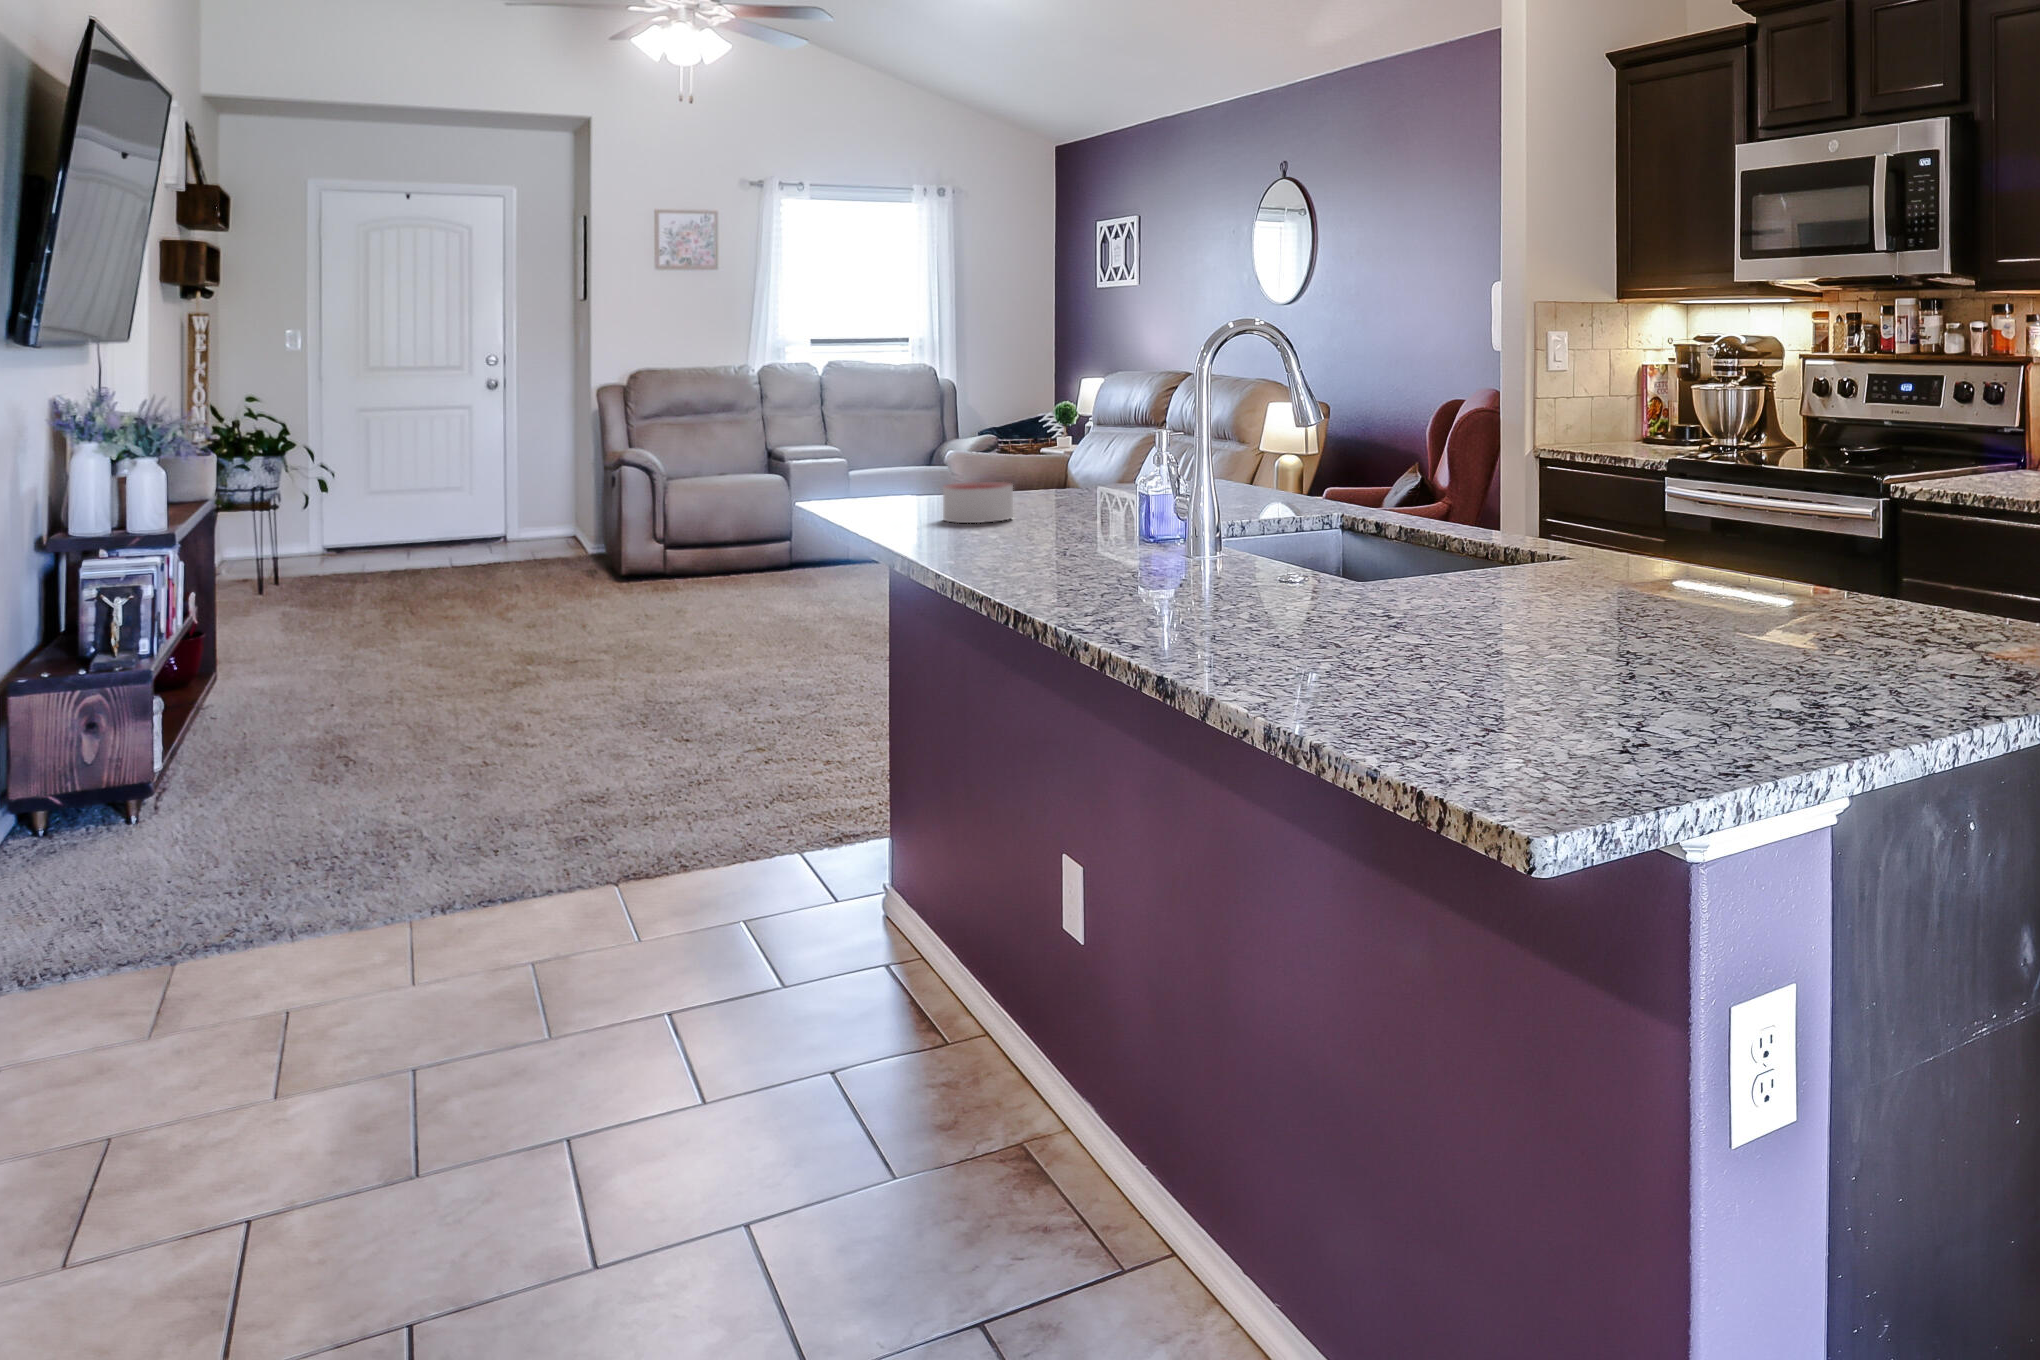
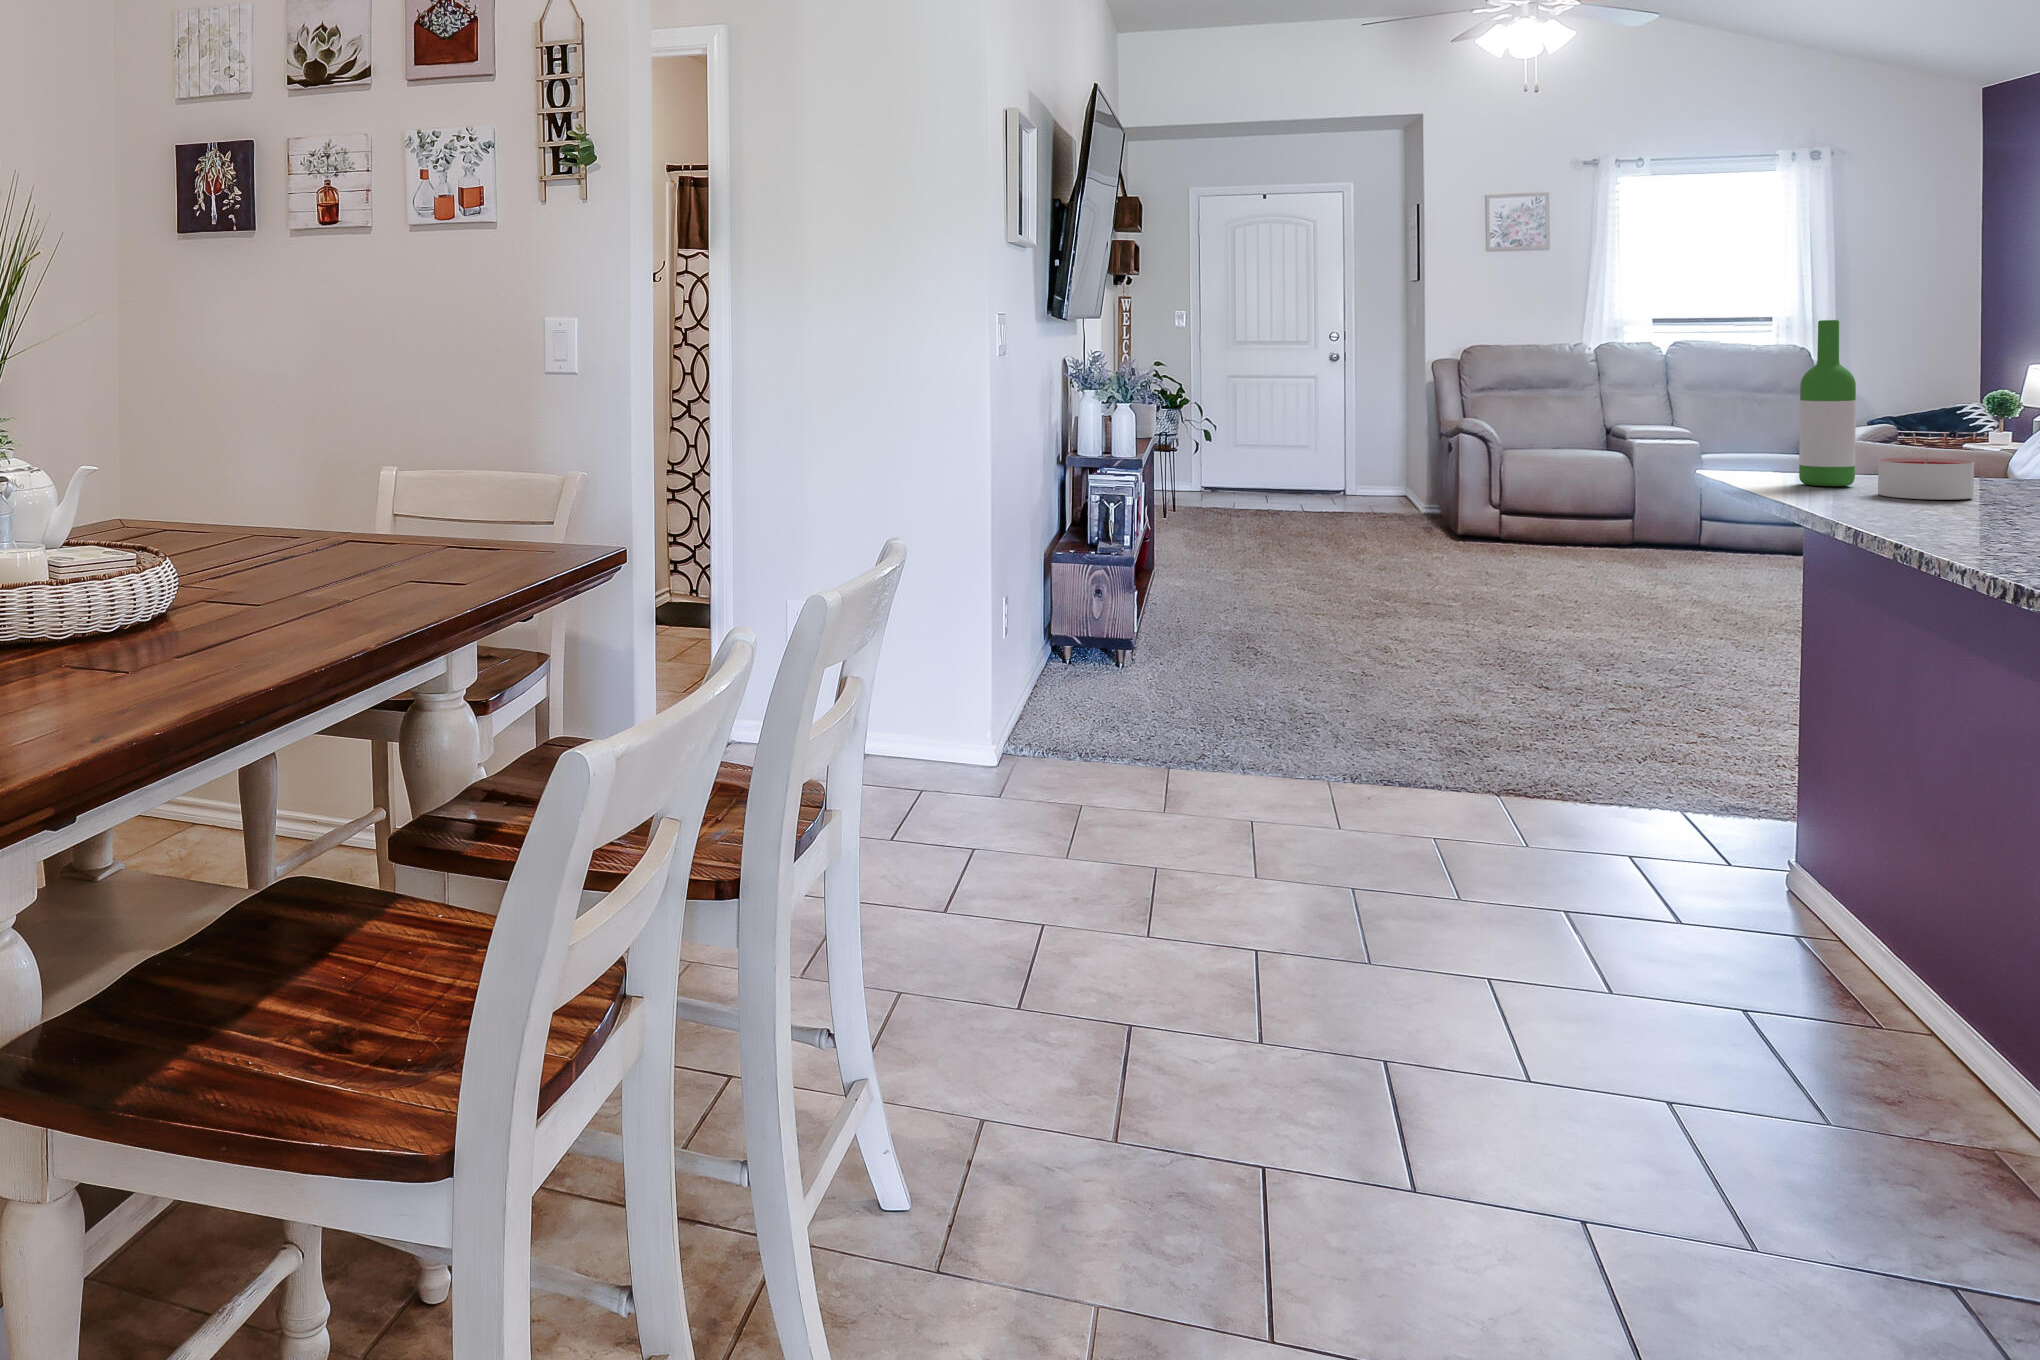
wine bottle: none [882,349,927,514] -> present [1799,320,1856,486]

